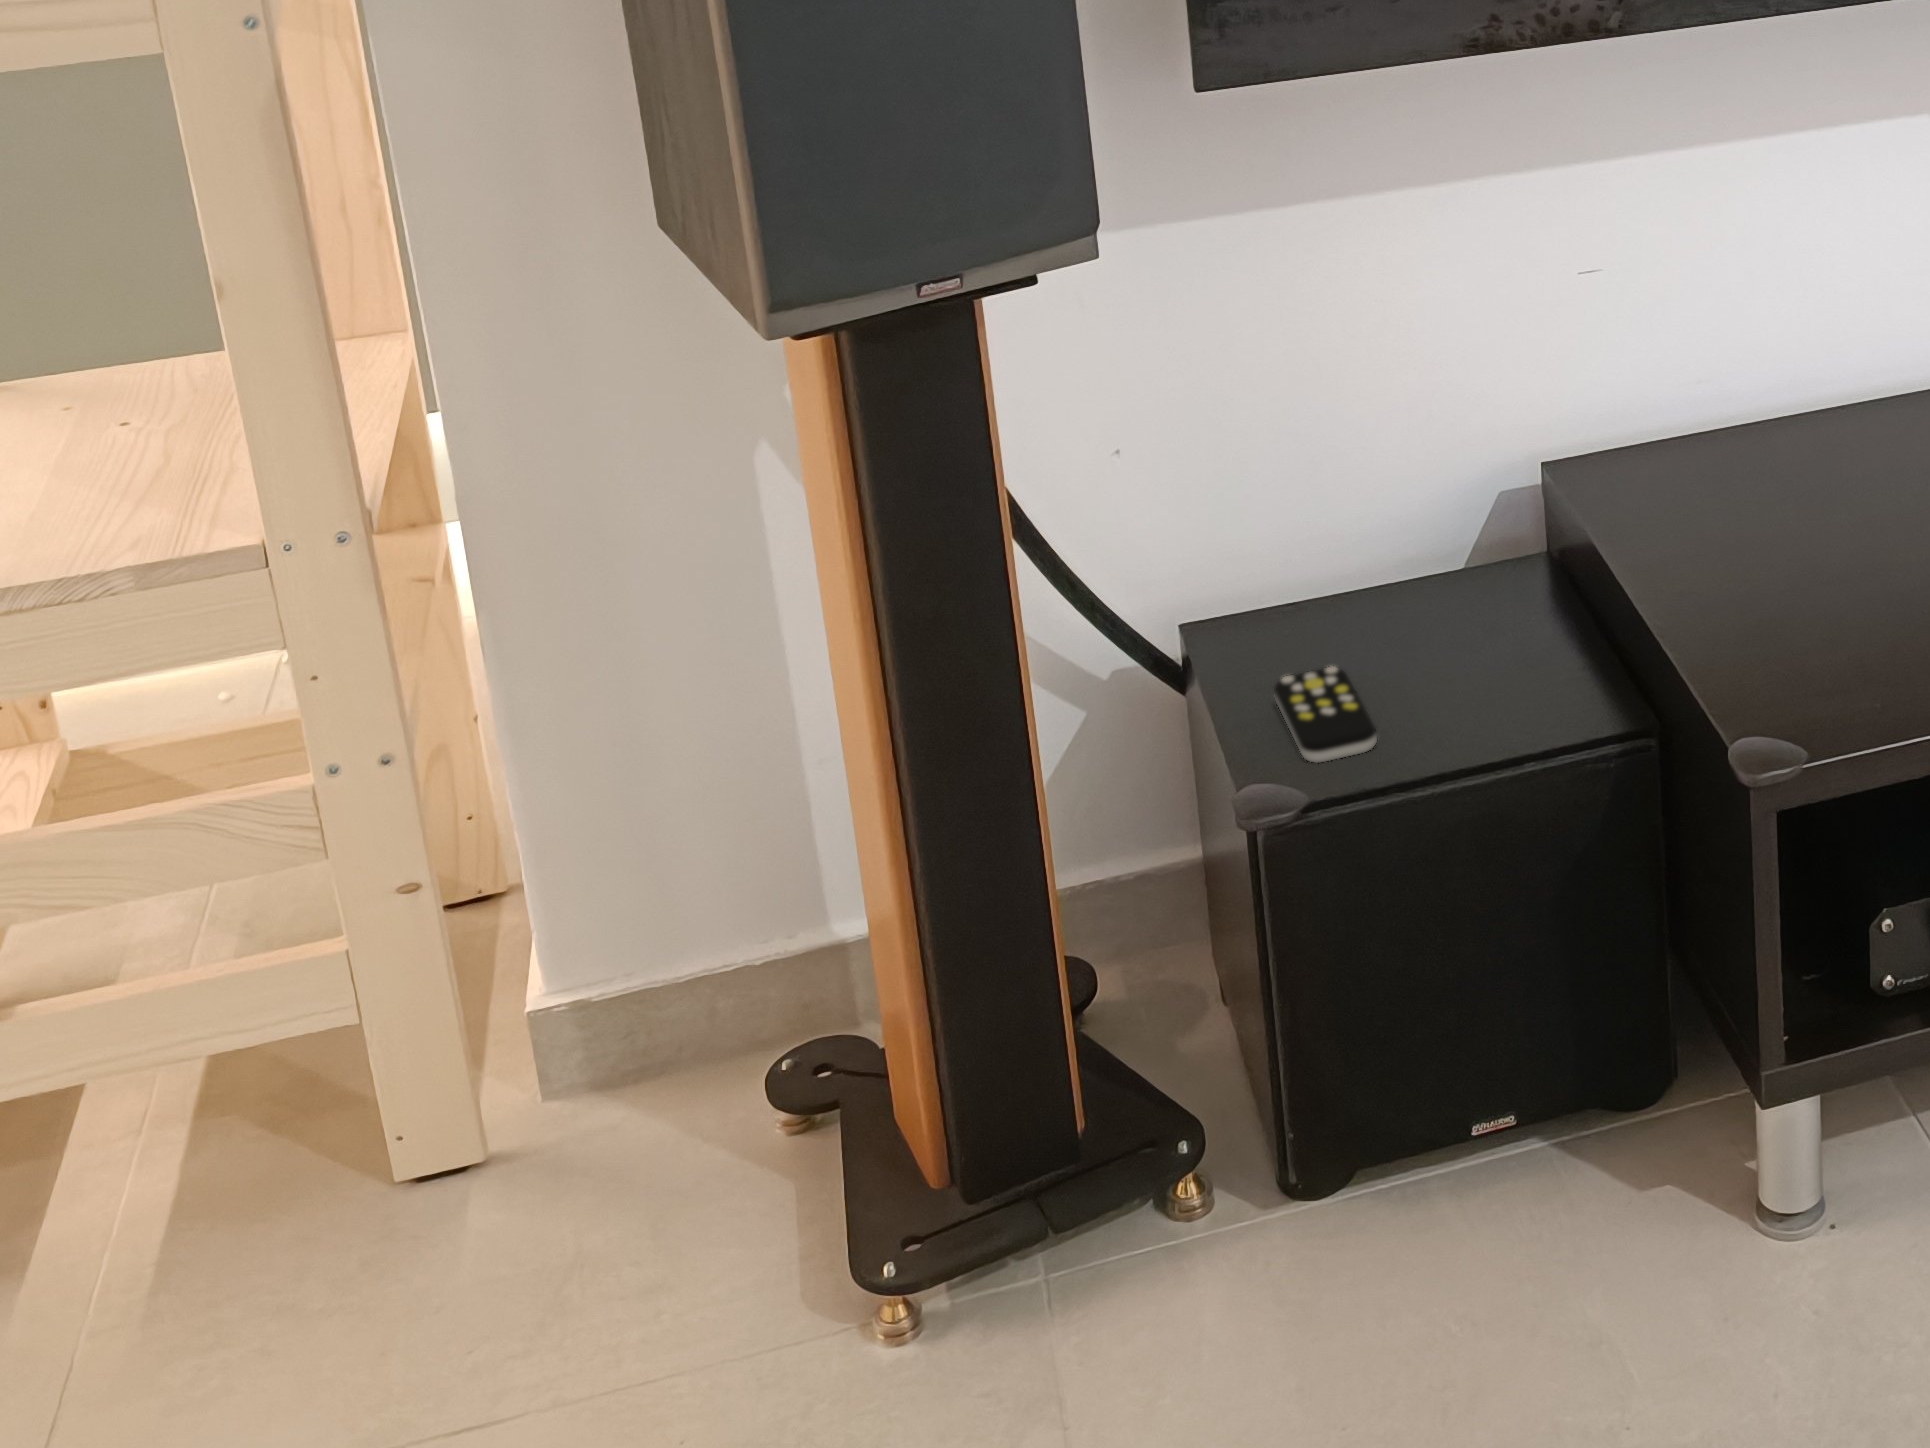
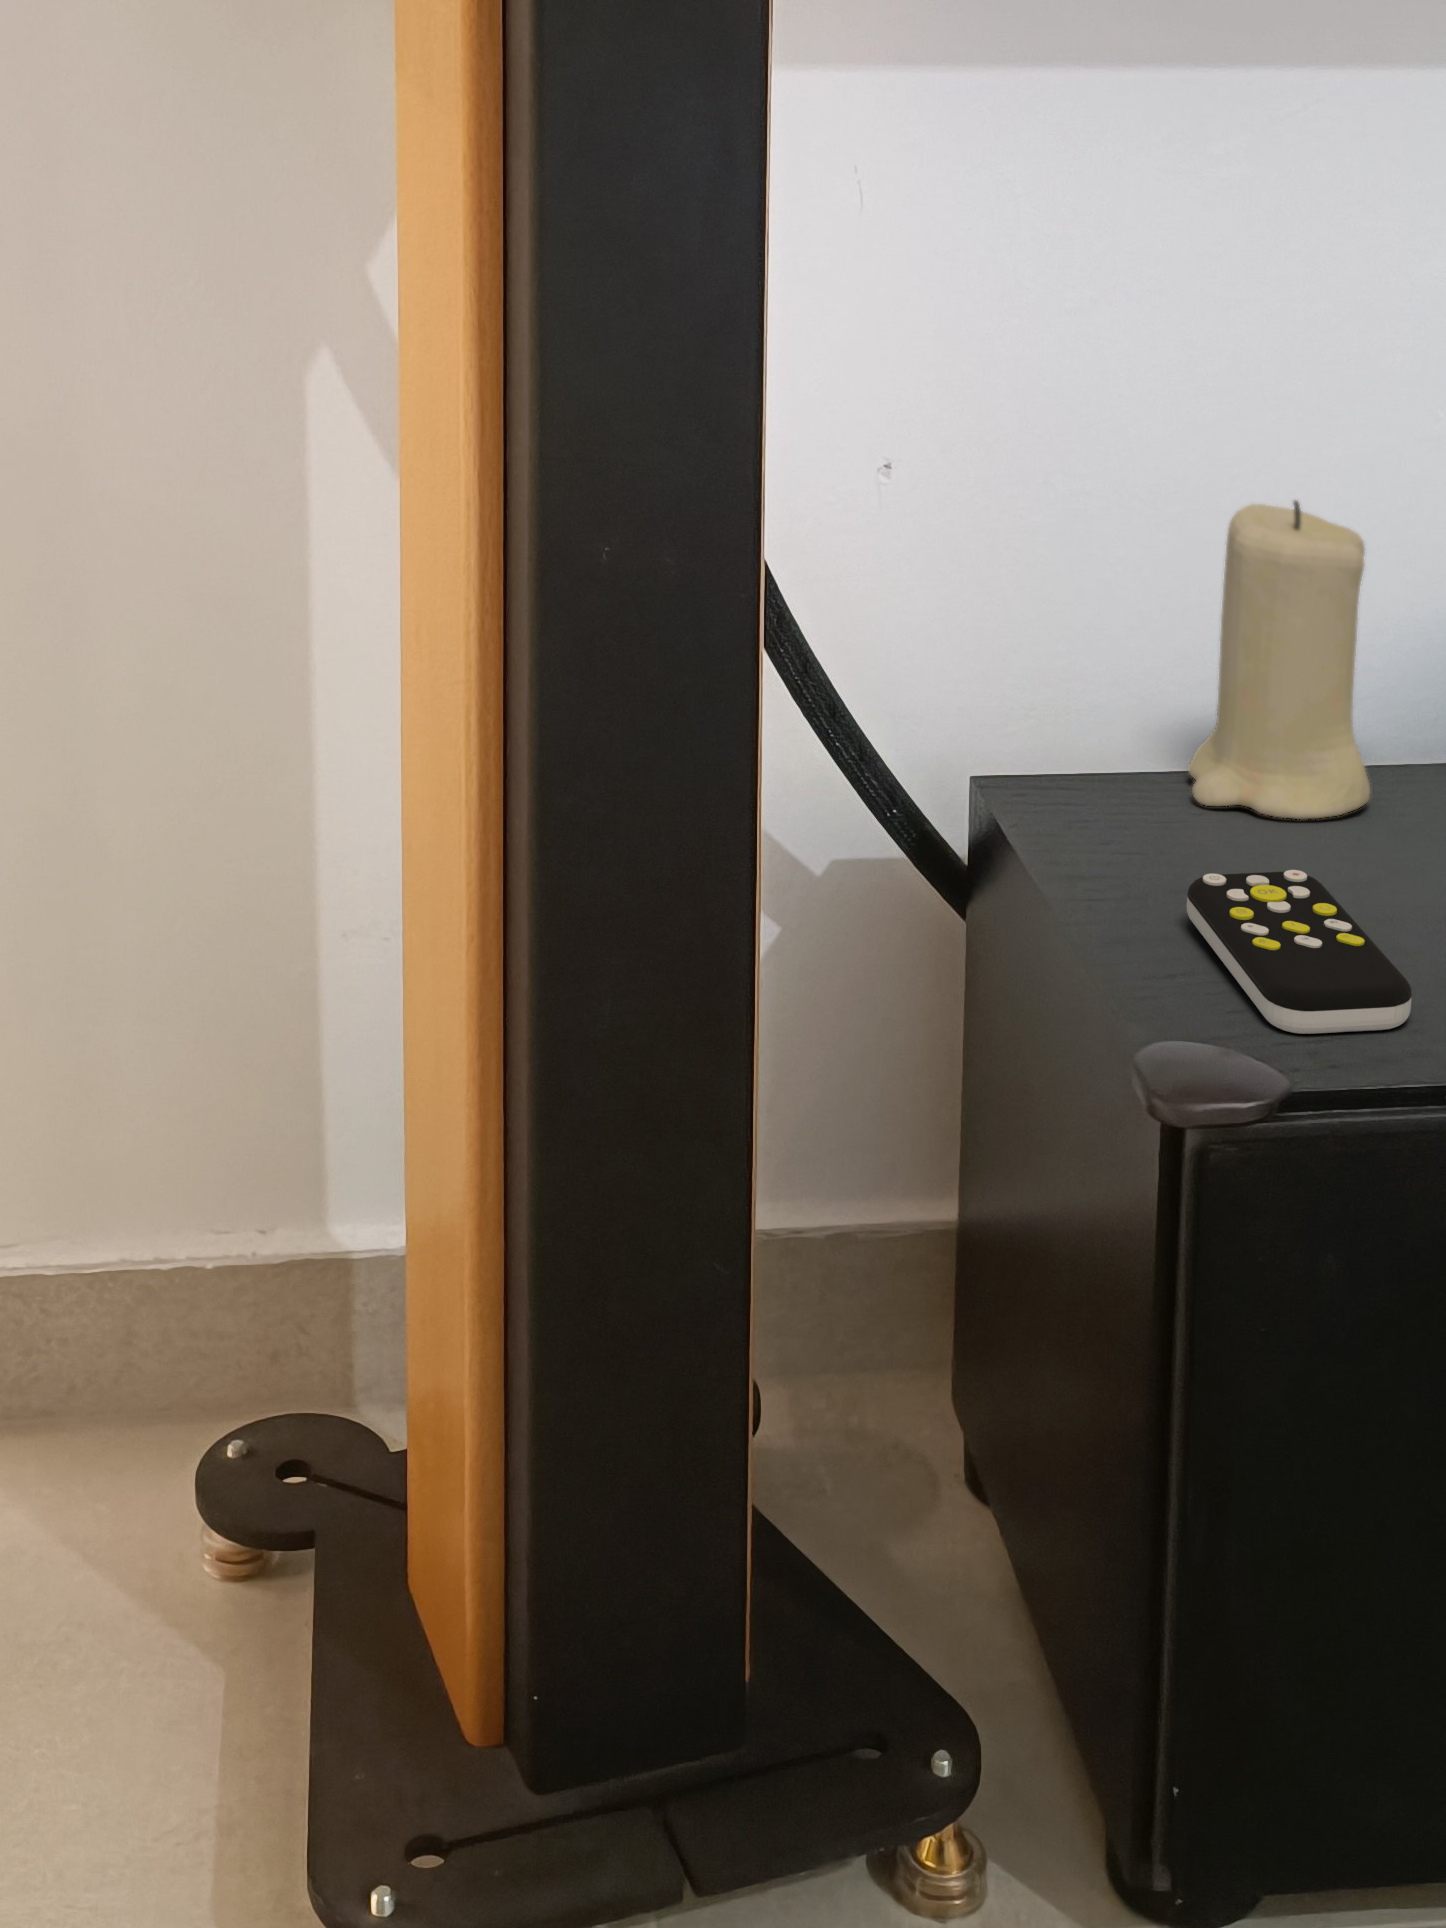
candle: none [1298,448,1398,622] -> present [1188,501,1370,819]

